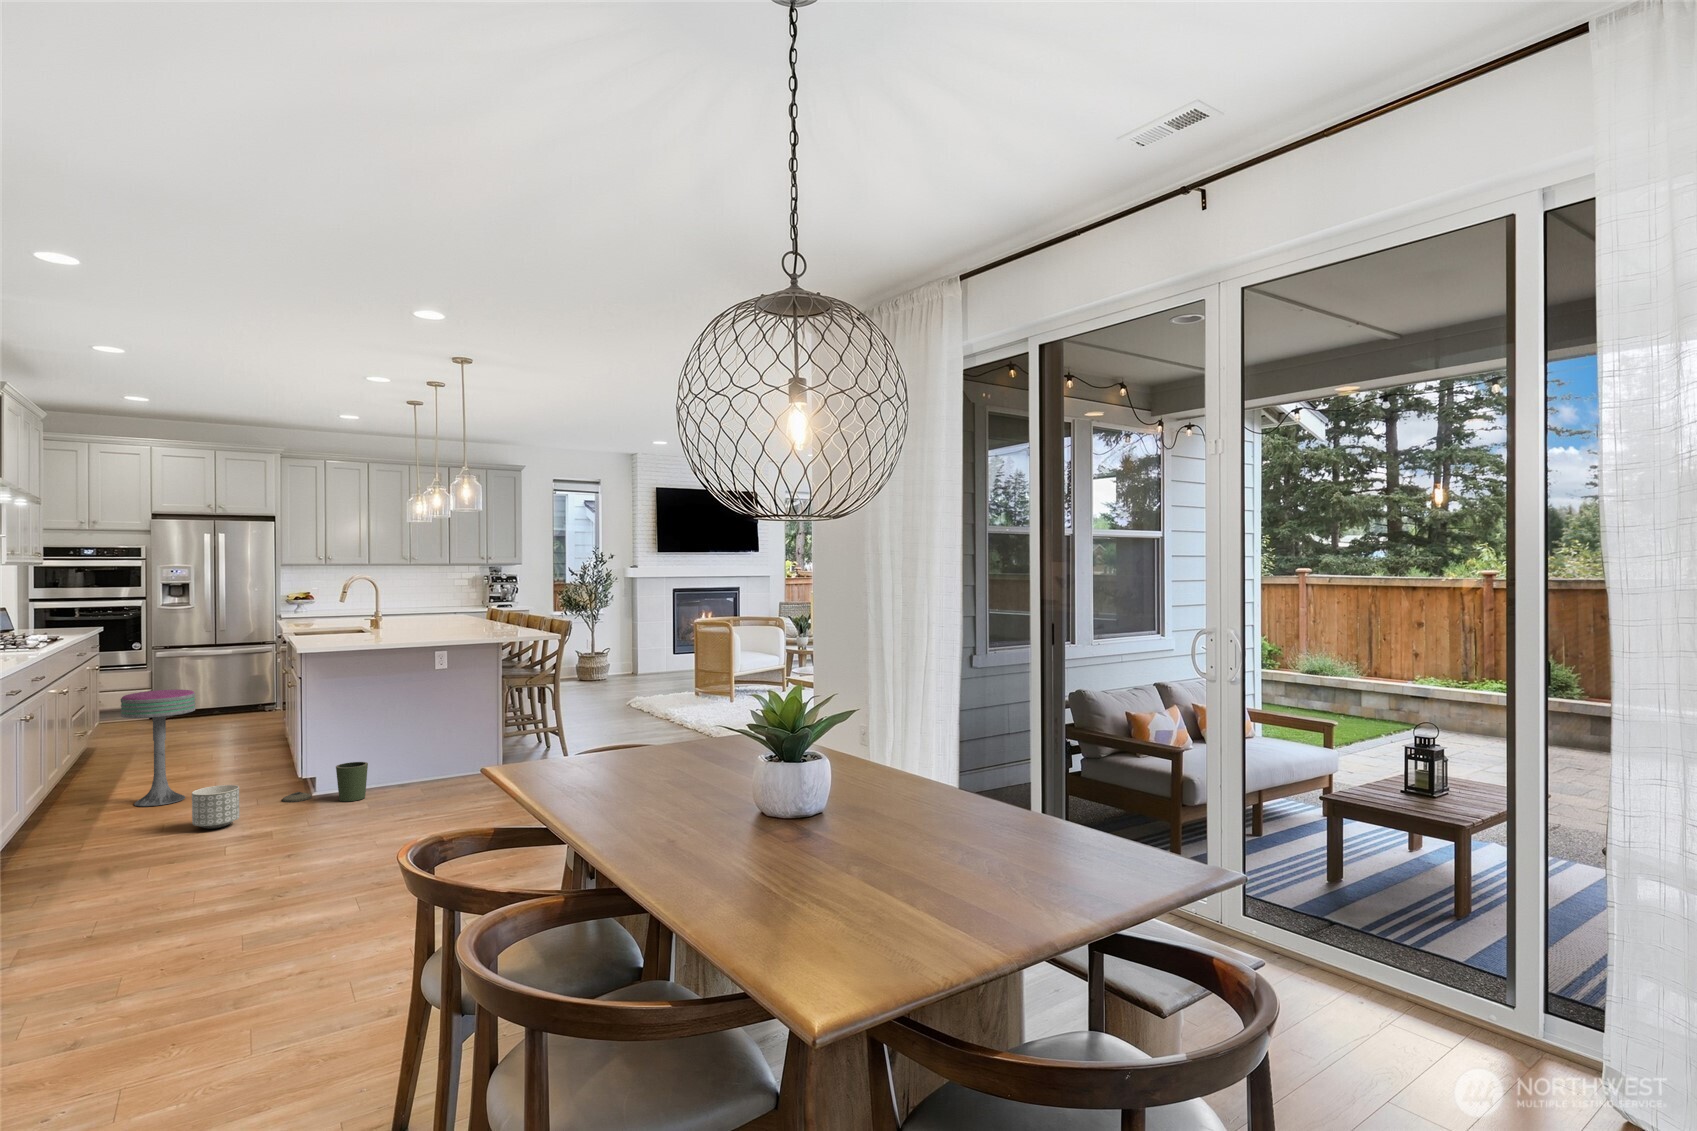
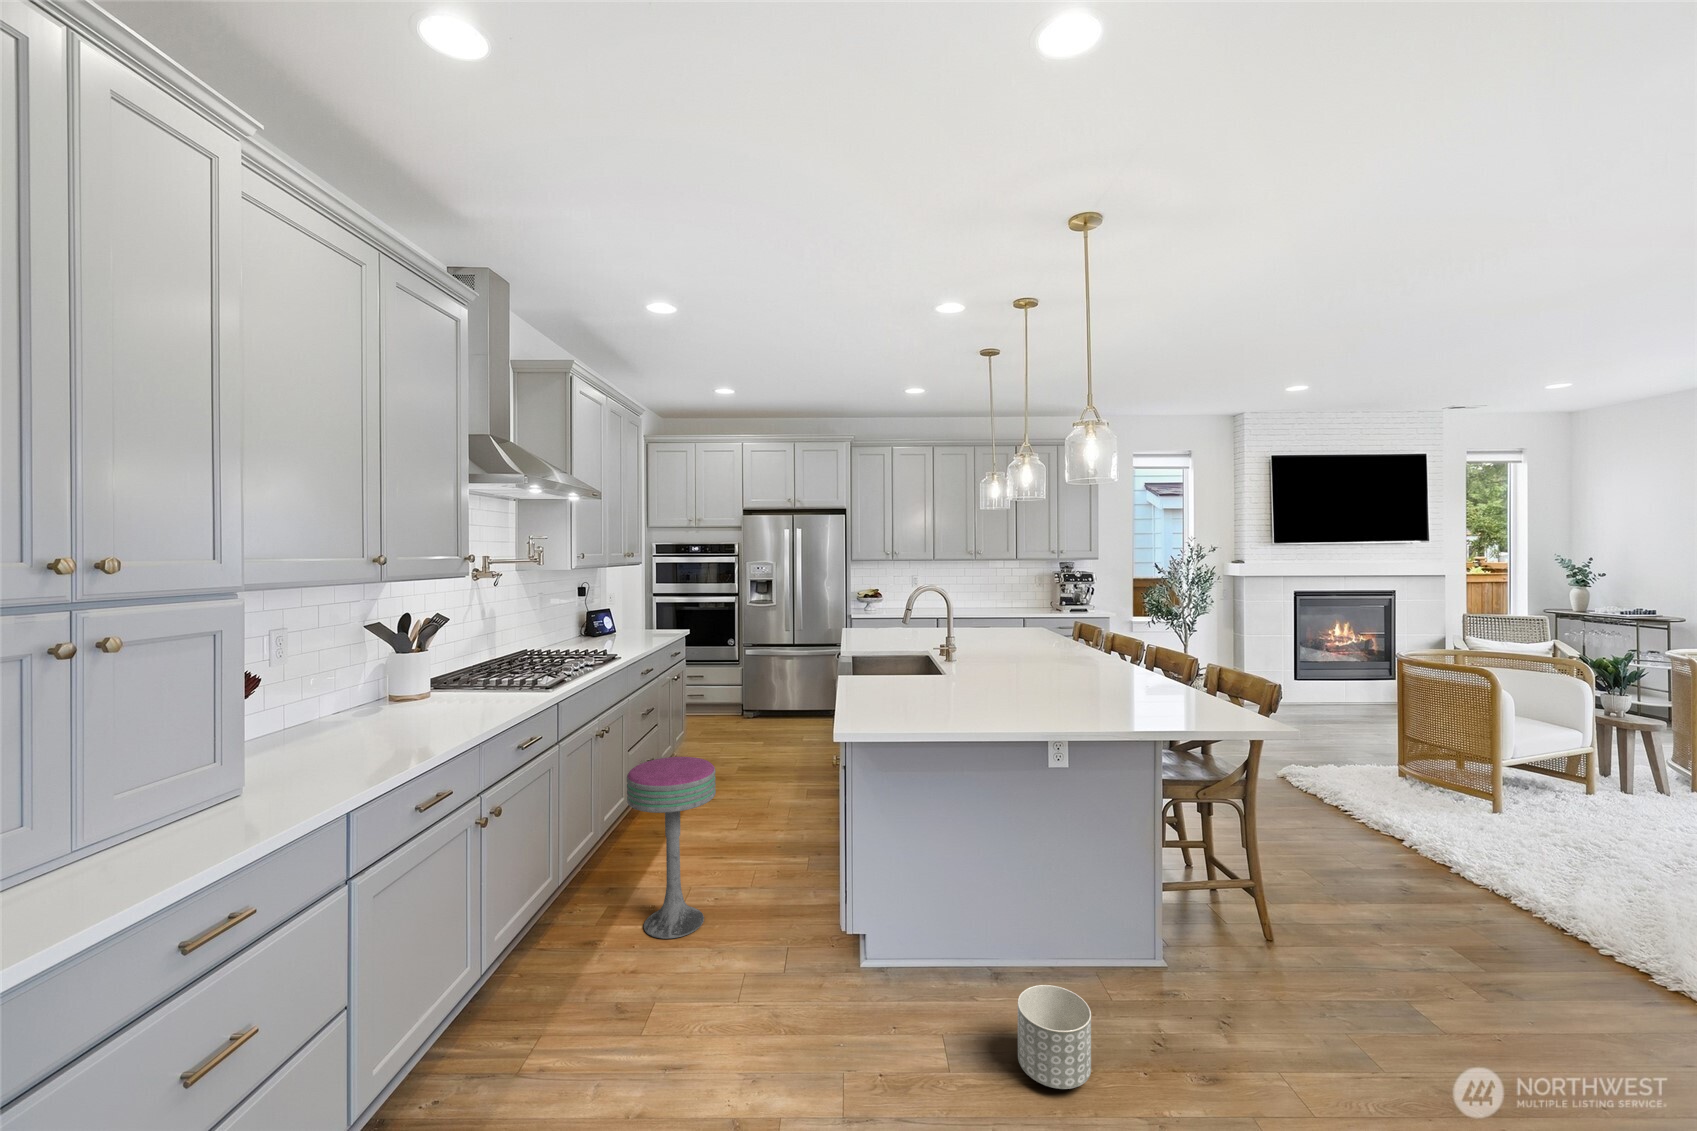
trash can: present [282,762,368,802] -> none [815,944,943,1033]
planter: present [192,785,240,829] -> present [1018,985,1091,1089]

